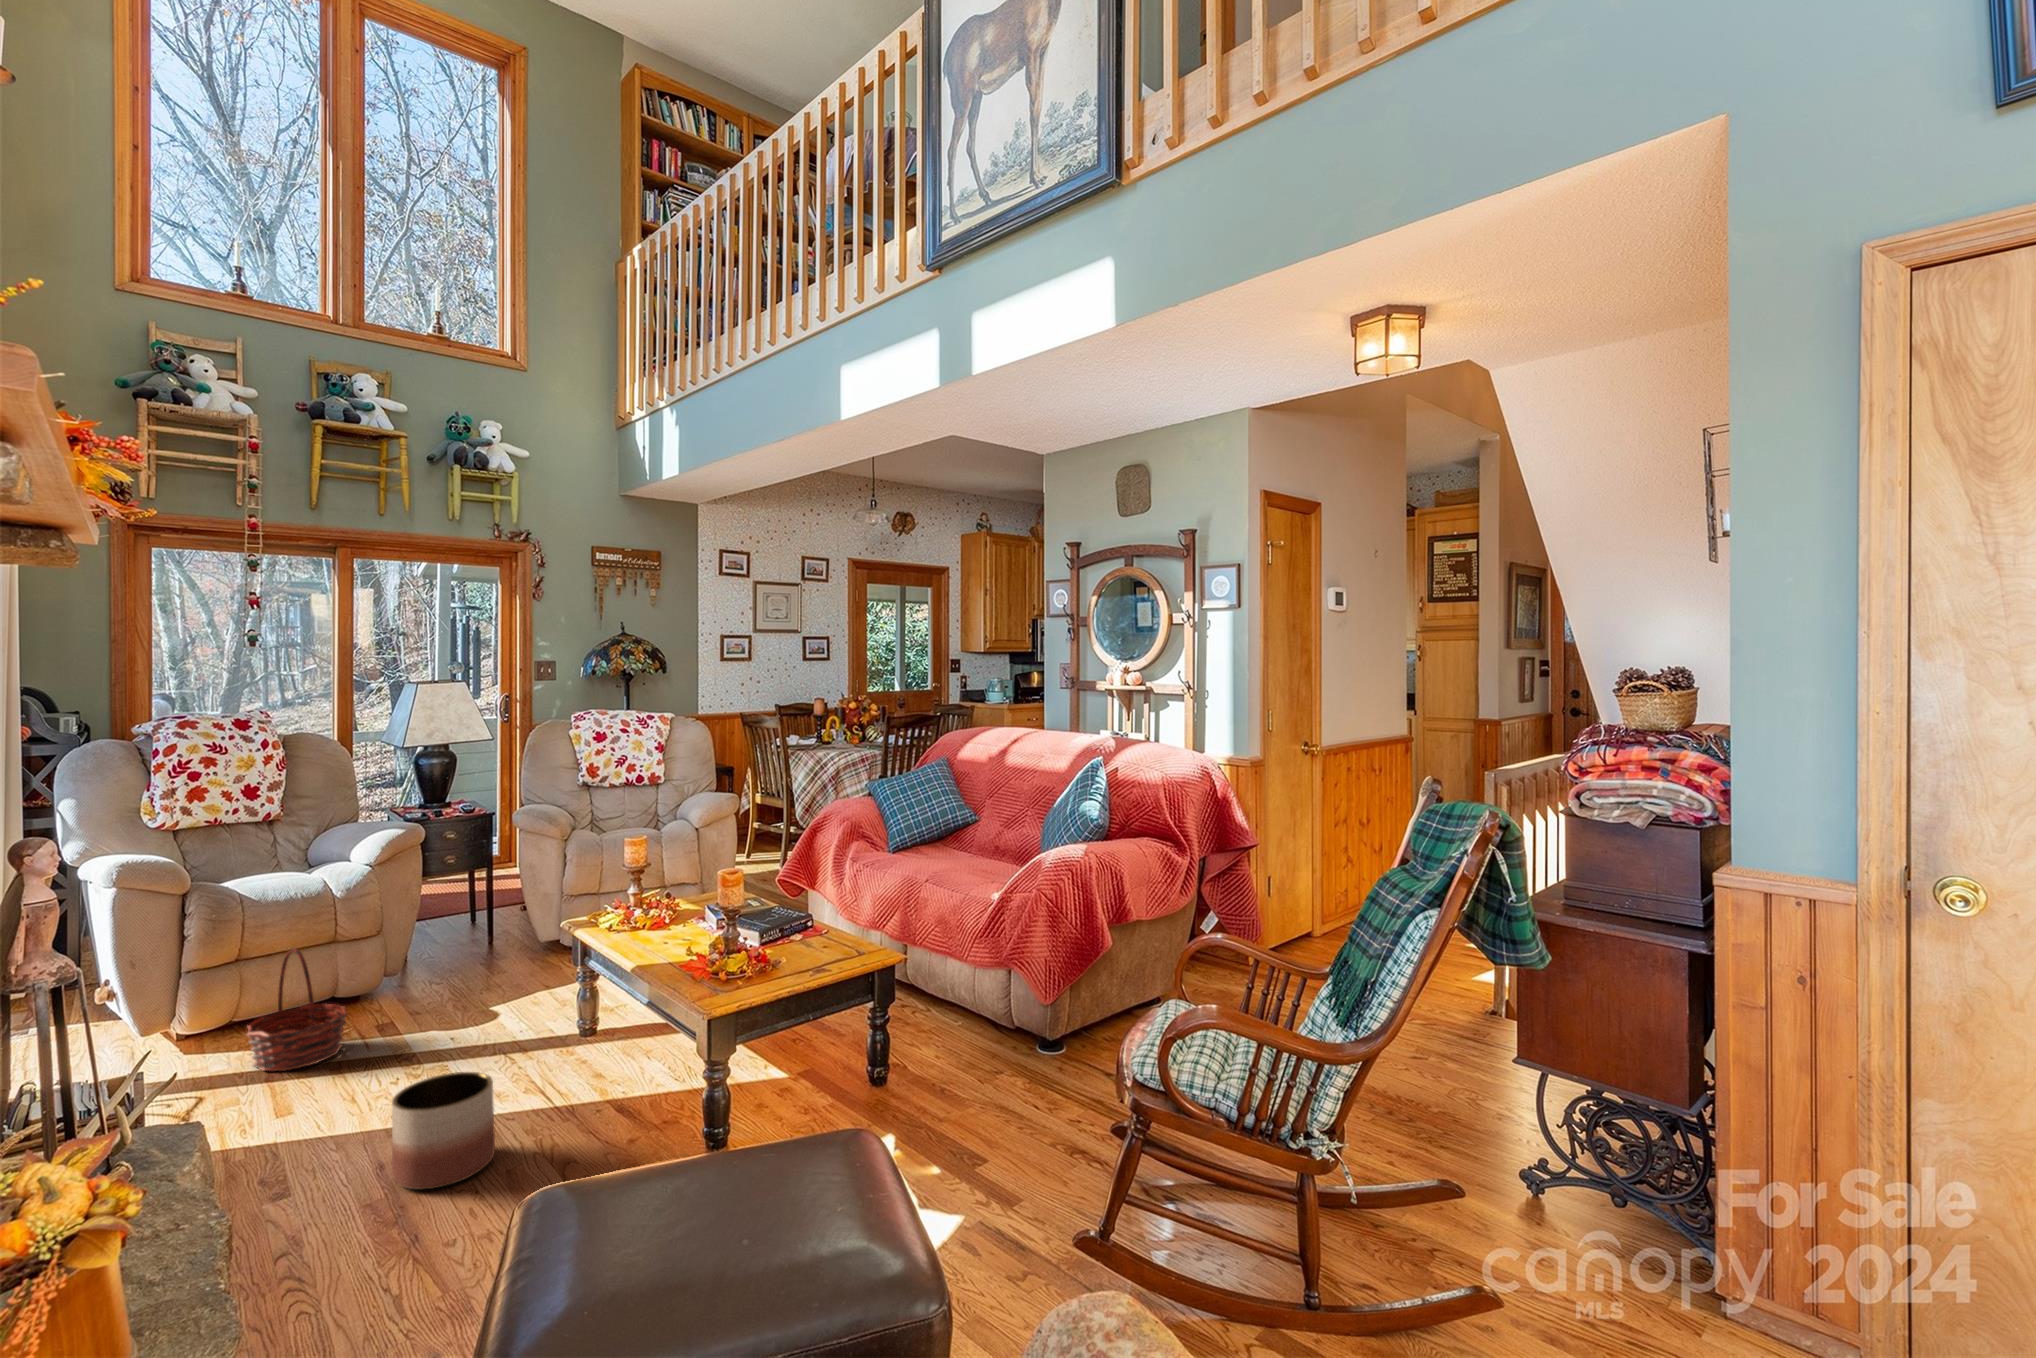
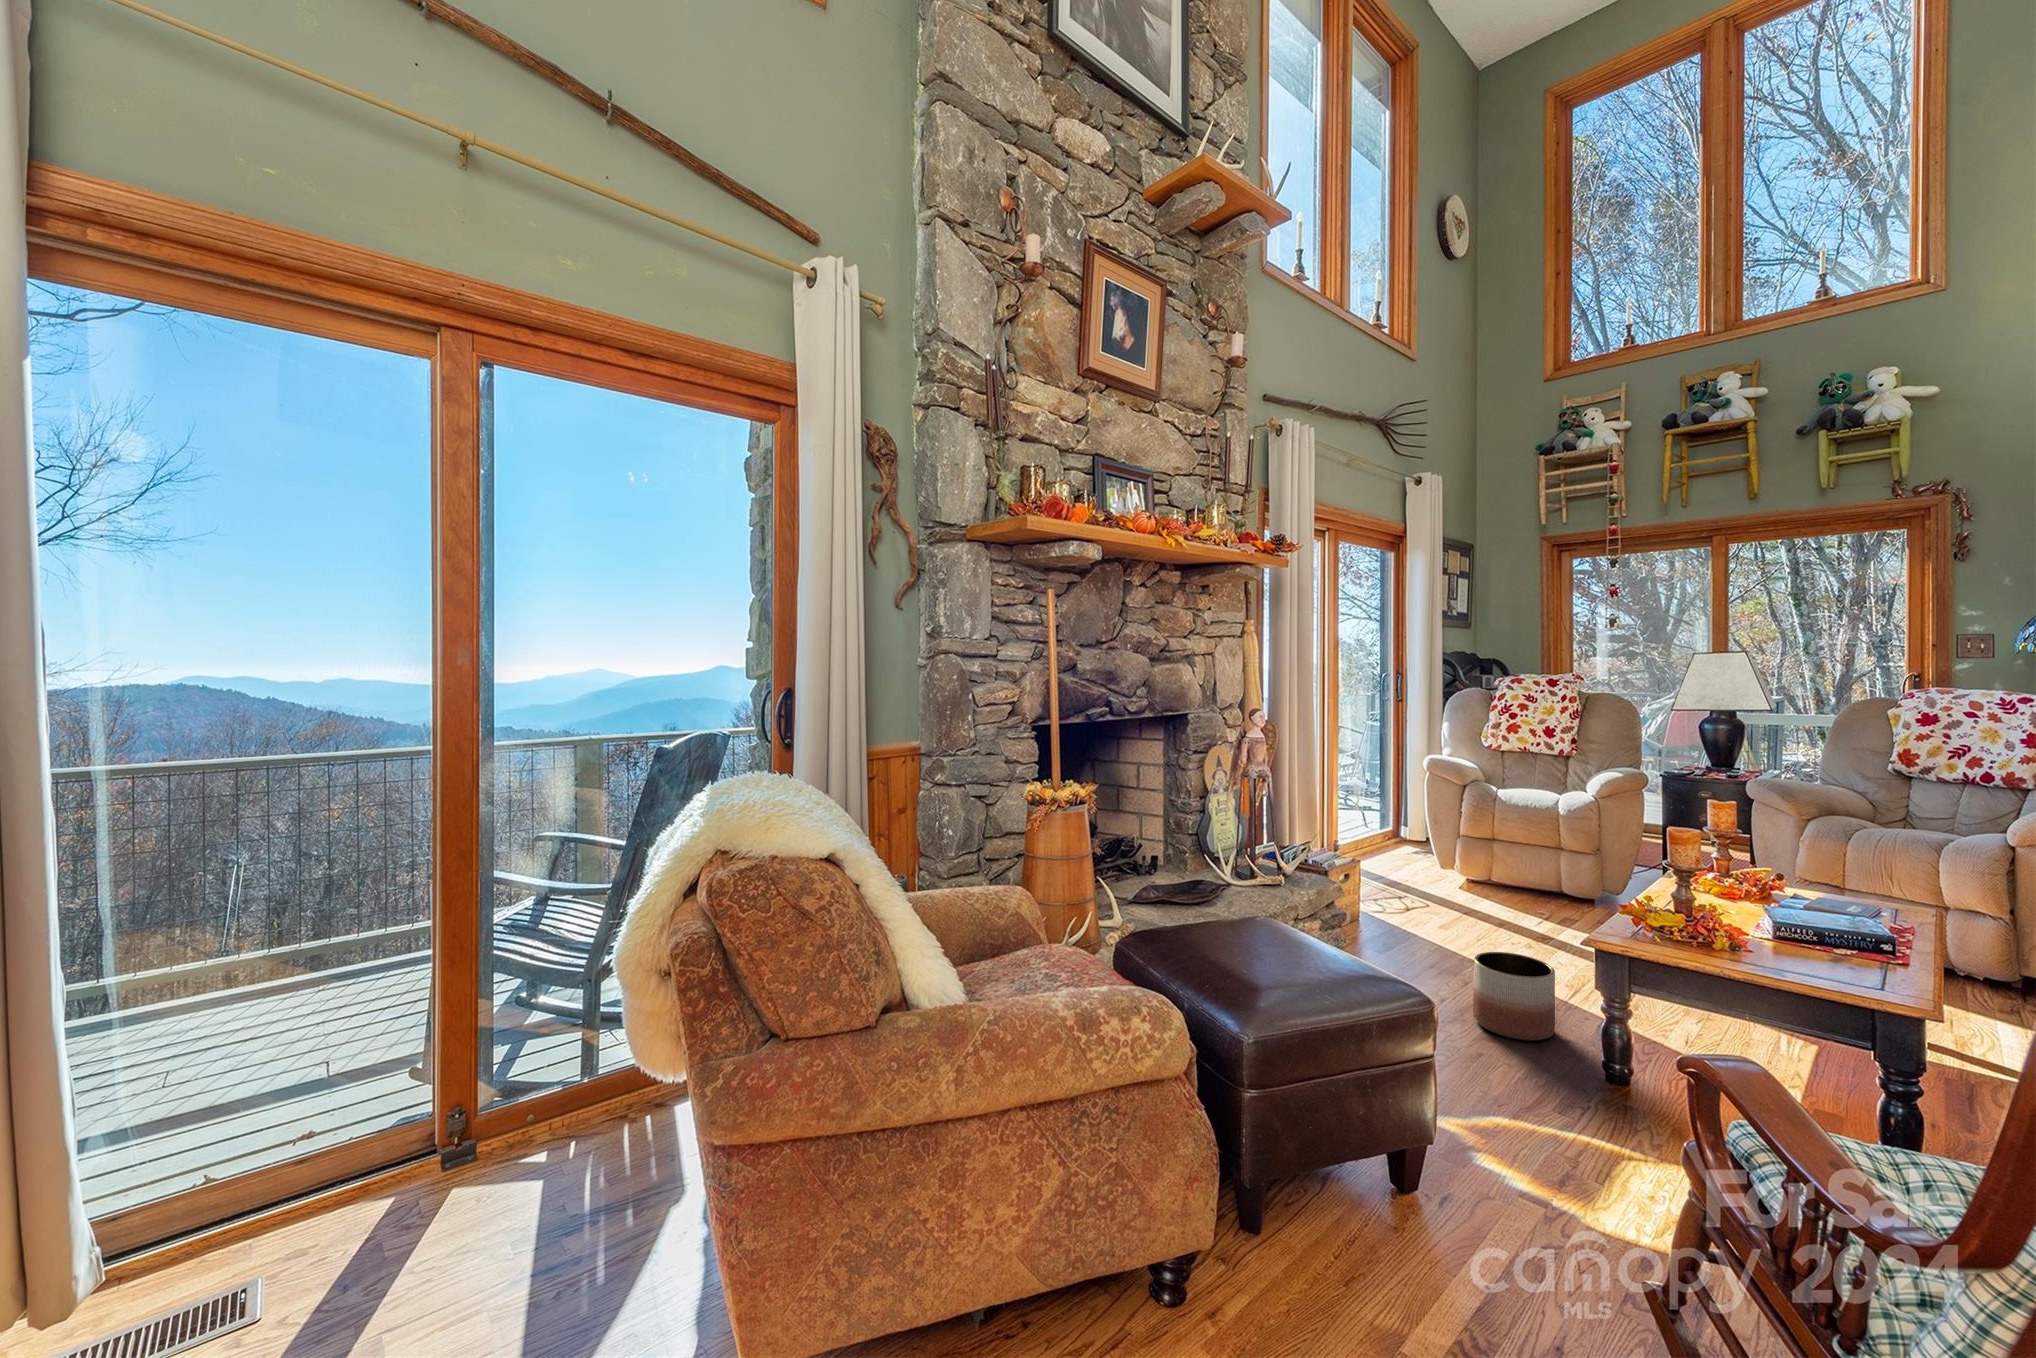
basket: present [247,949,347,1071] -> none [1482,844,1555,935]

